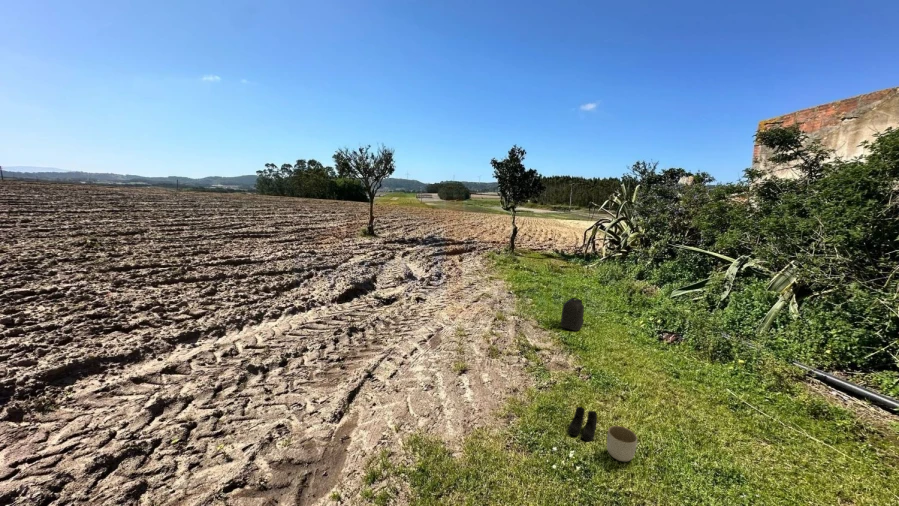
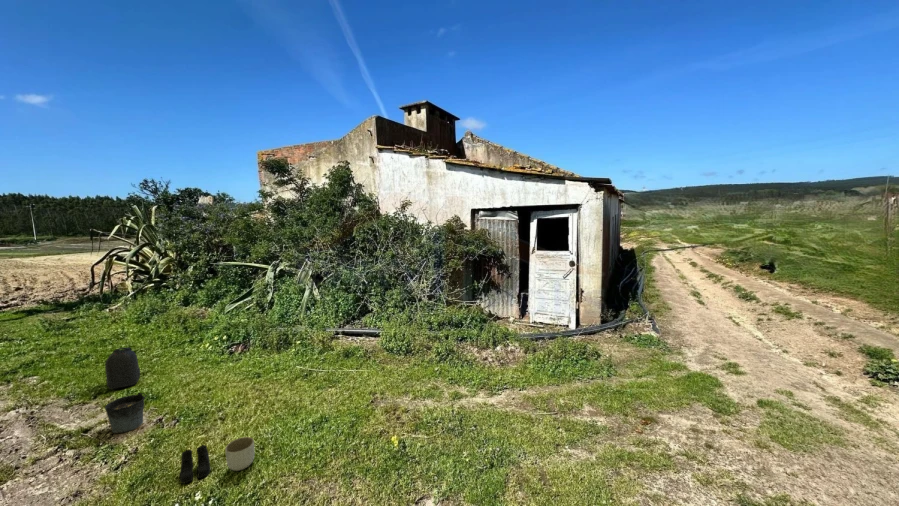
bucket: none [548,336,576,365] -> present [105,393,146,433]

